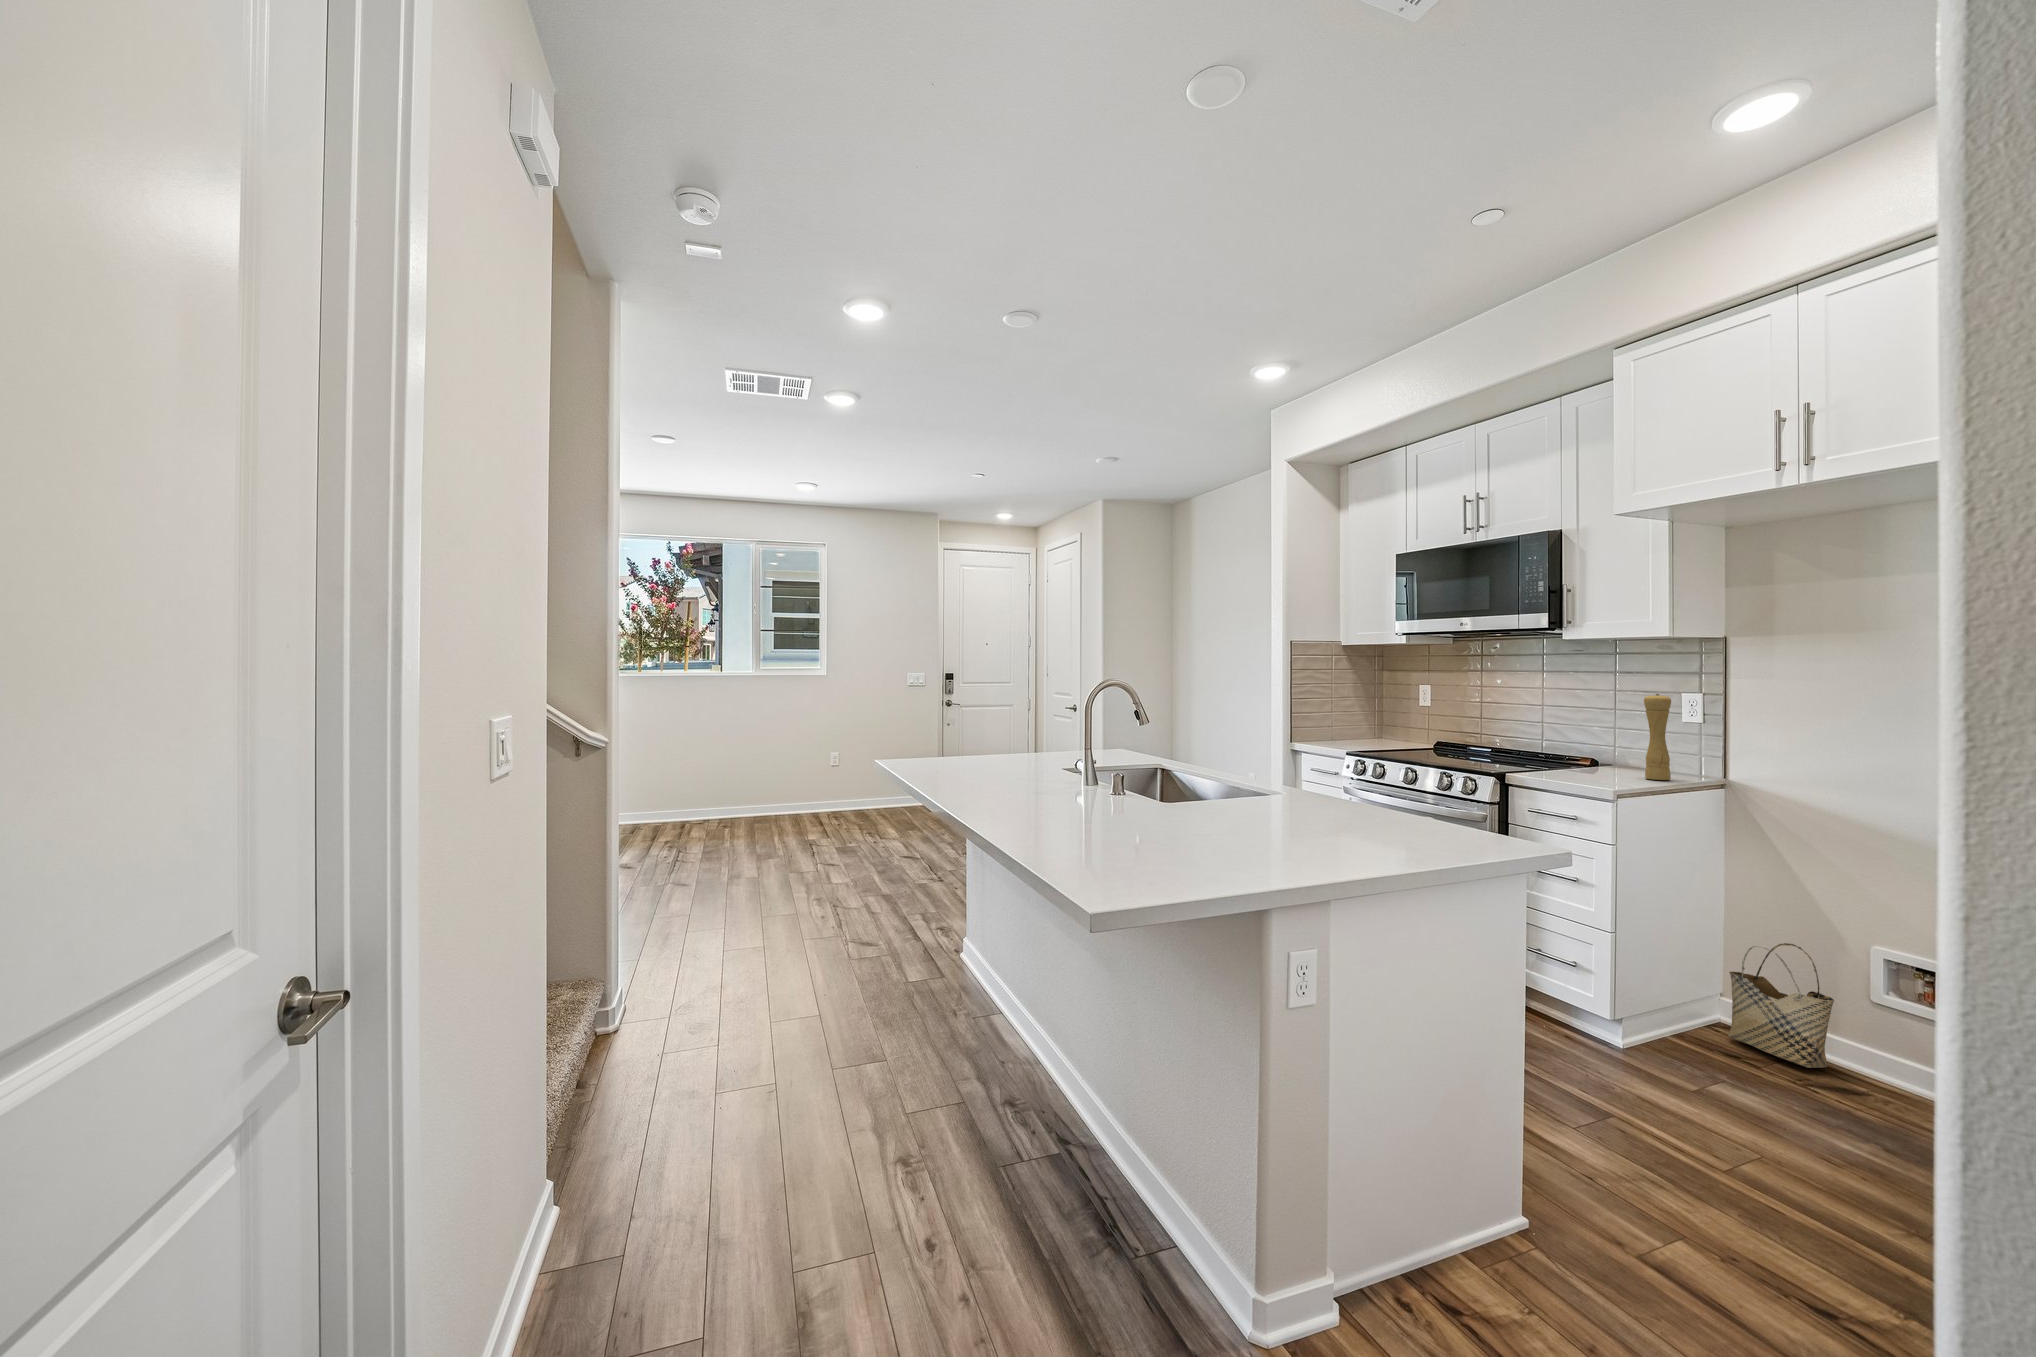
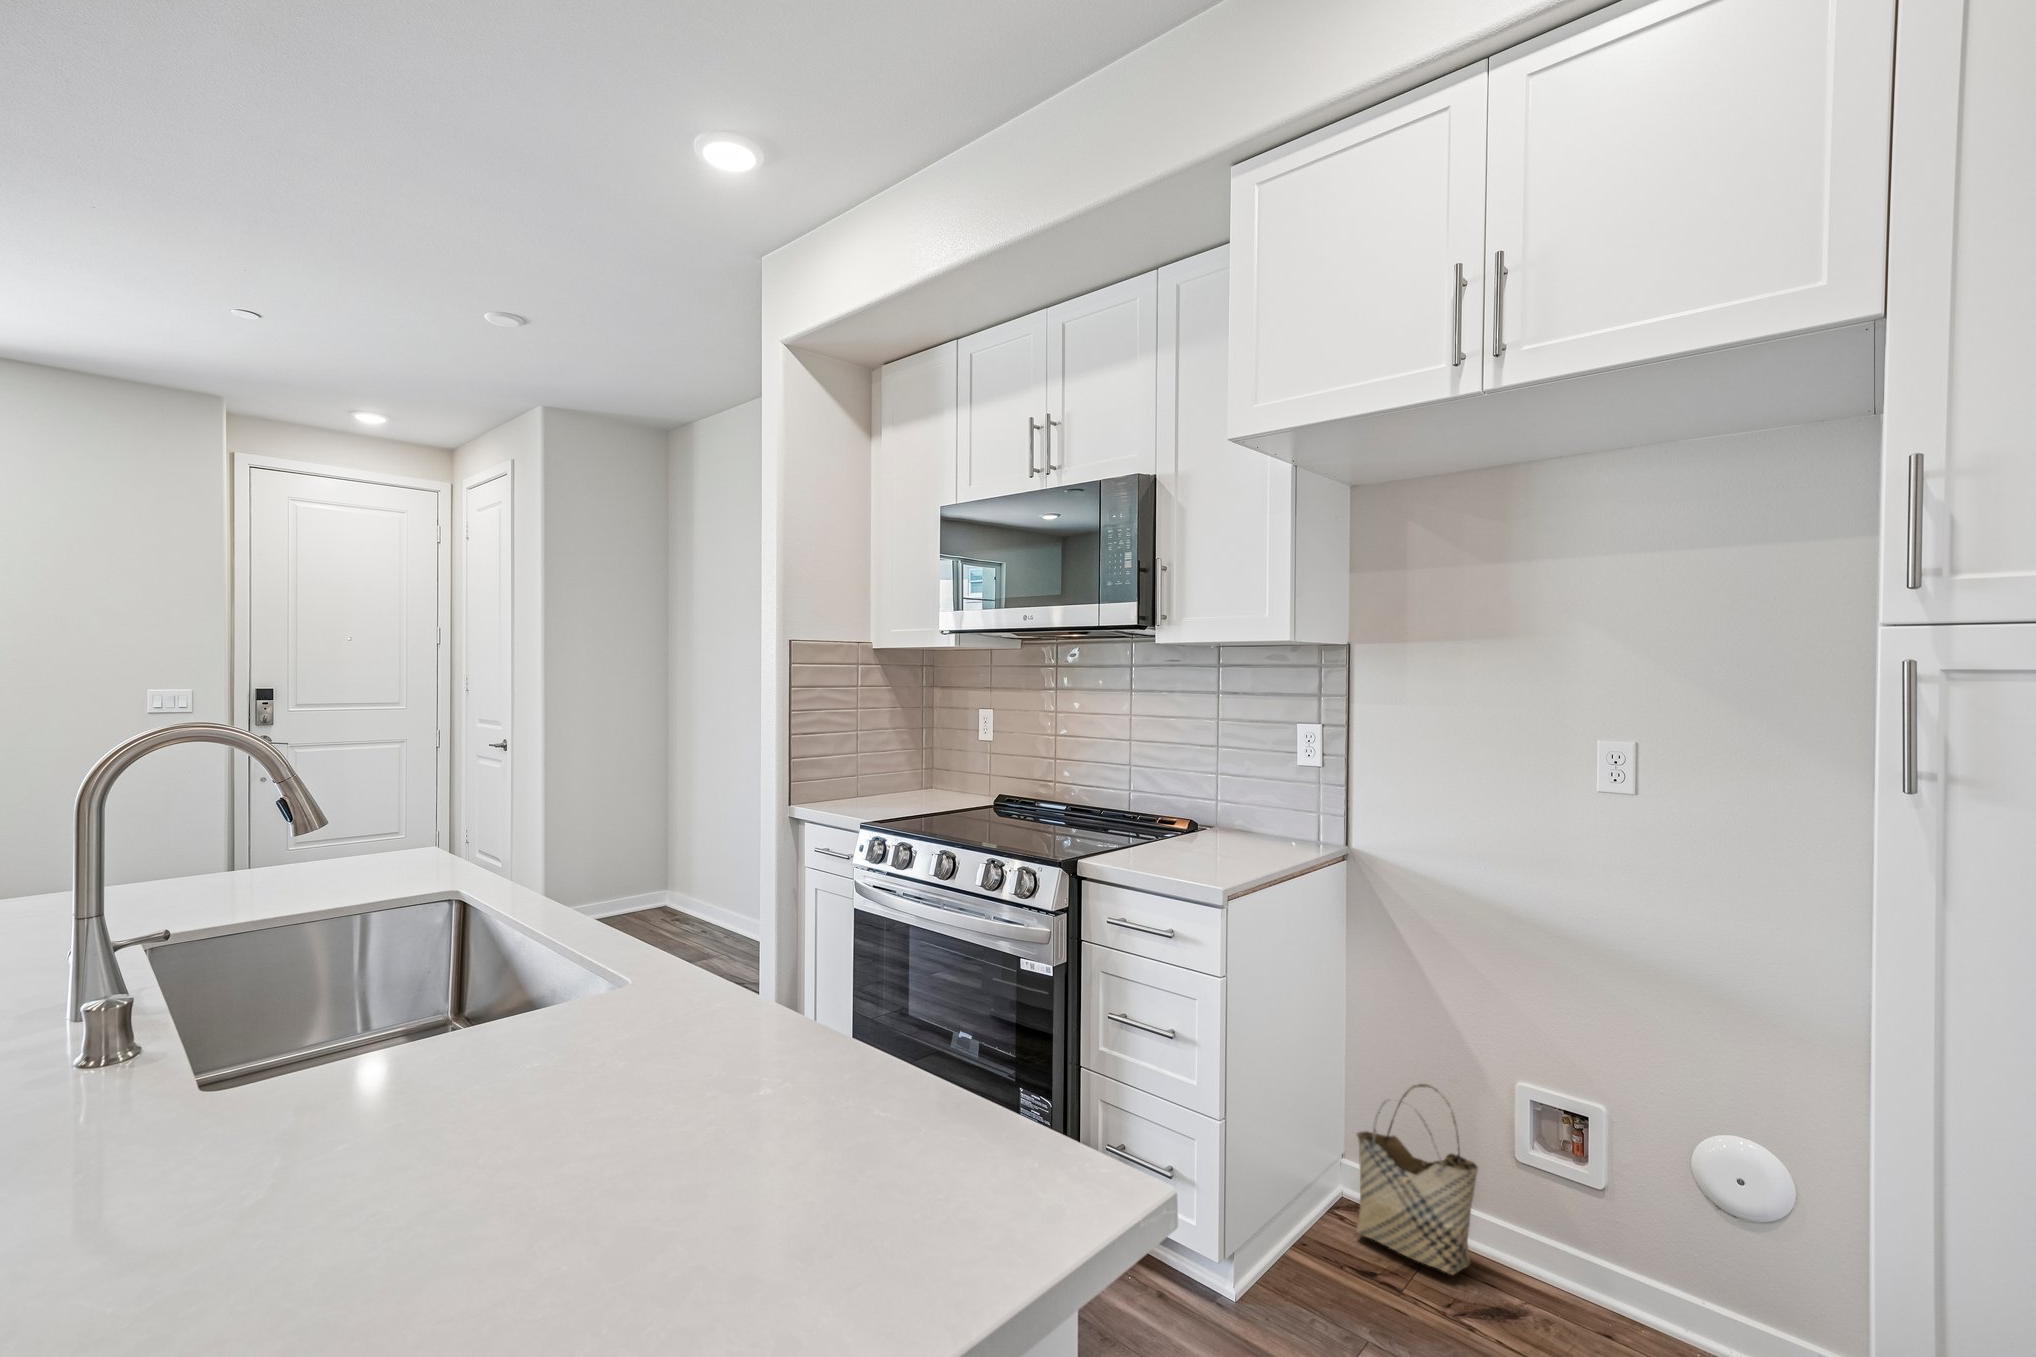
pepper mill: present [1644,694,1671,780] -> none [1257,726,1290,854]

